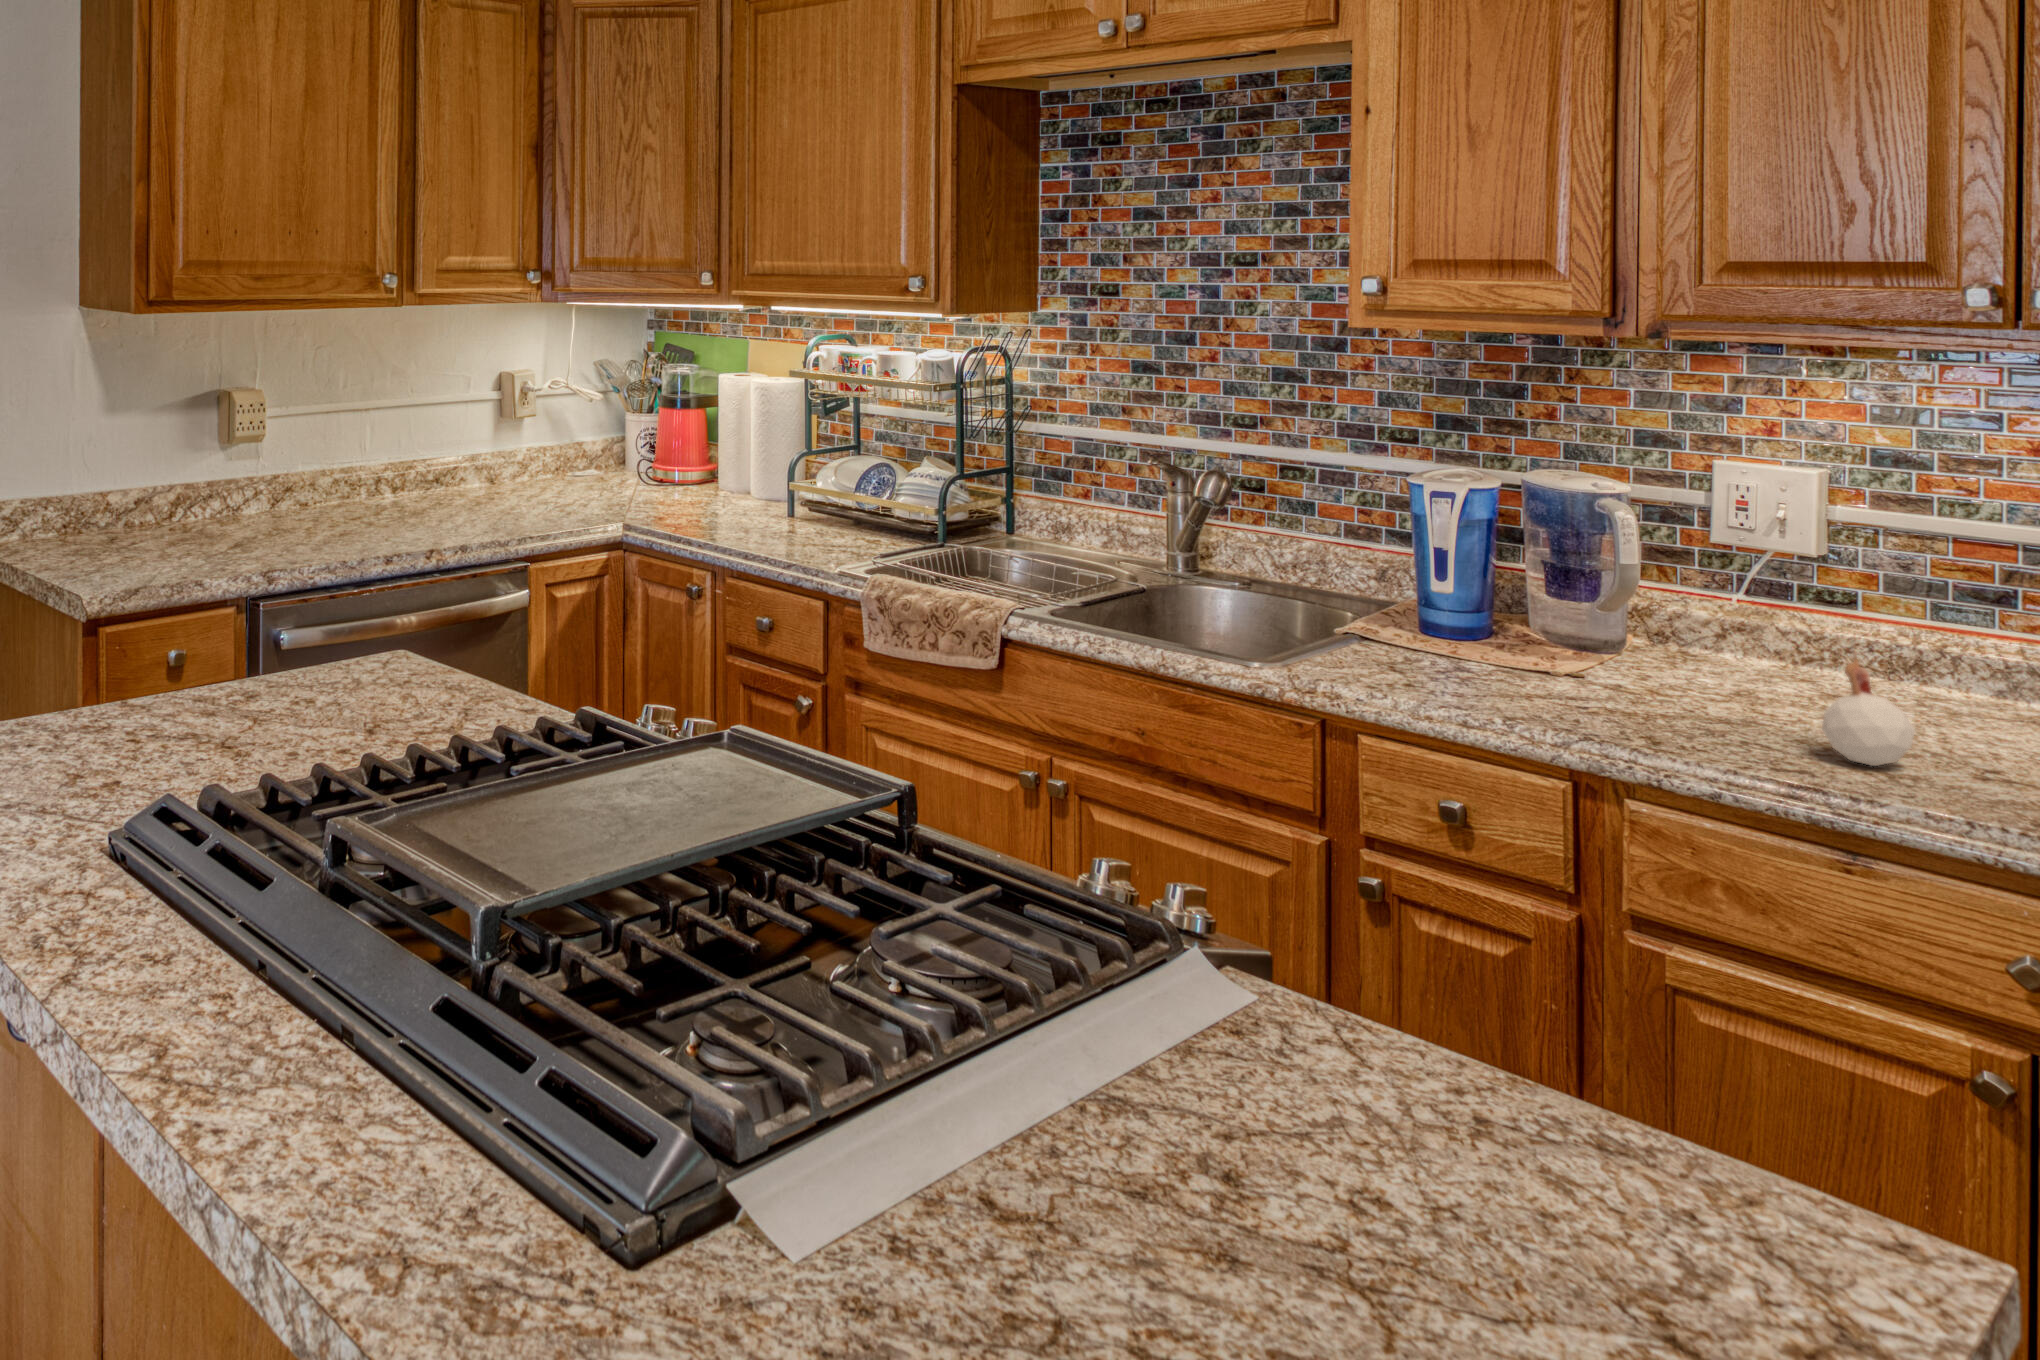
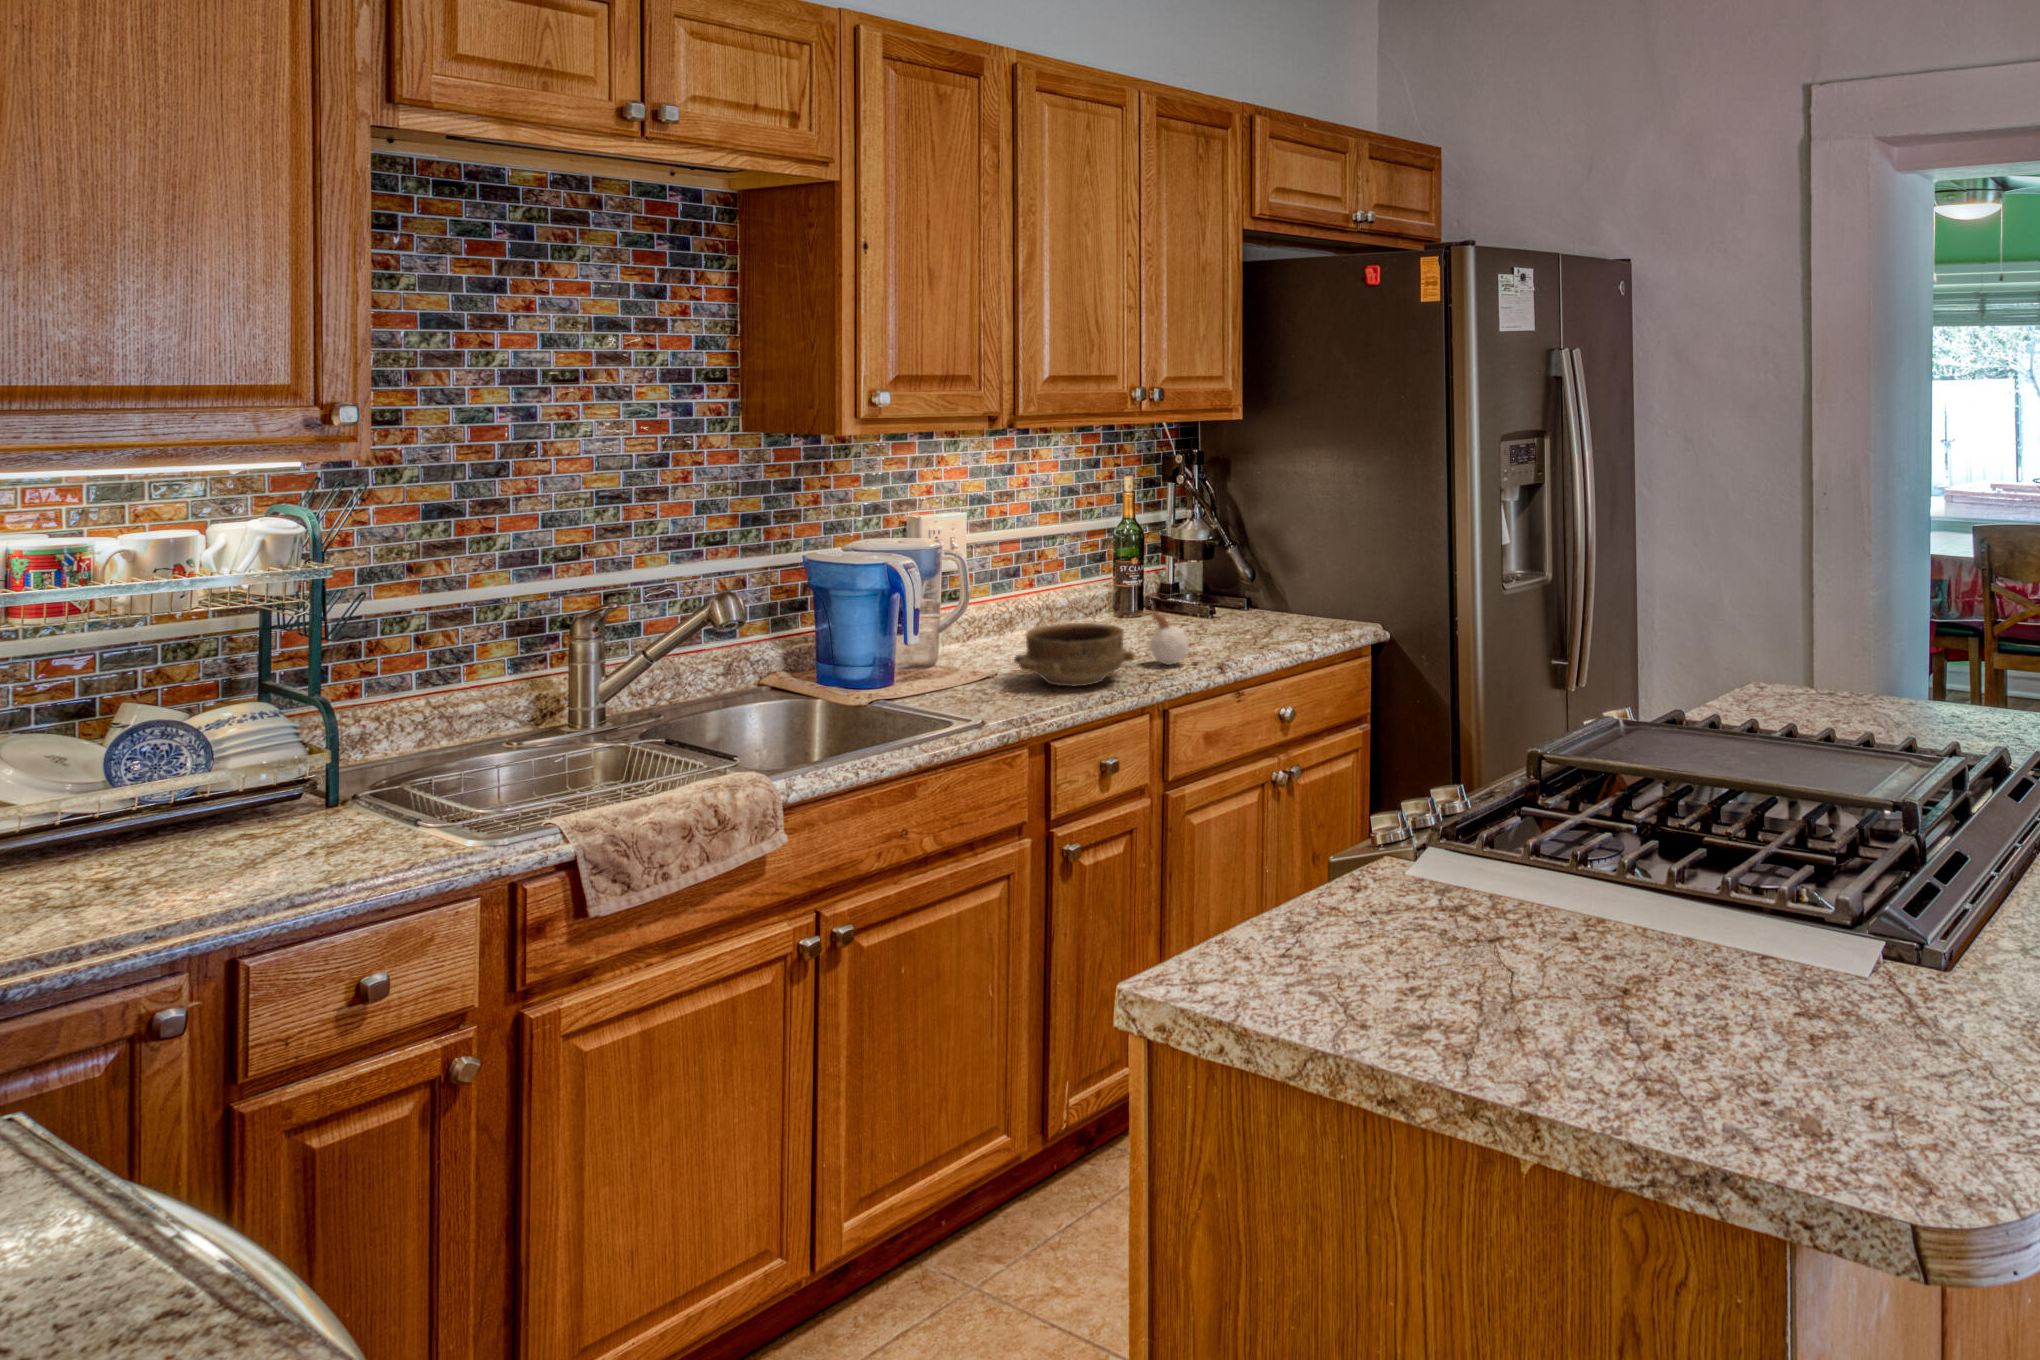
ceramic bowl: none [1534,620,1751,721] -> present [1014,623,1134,686]

